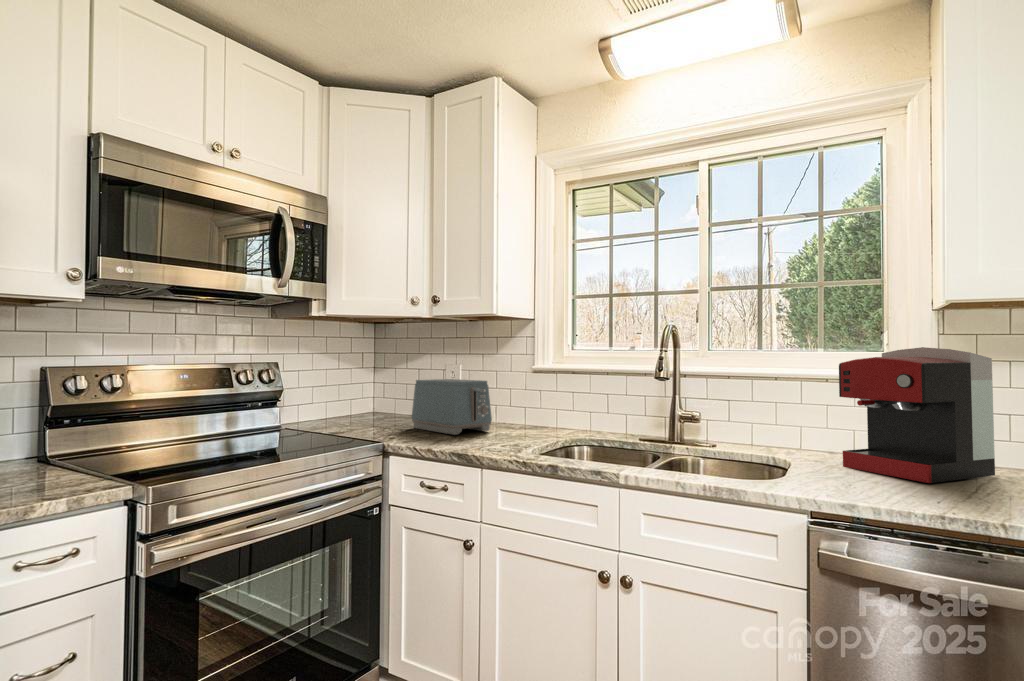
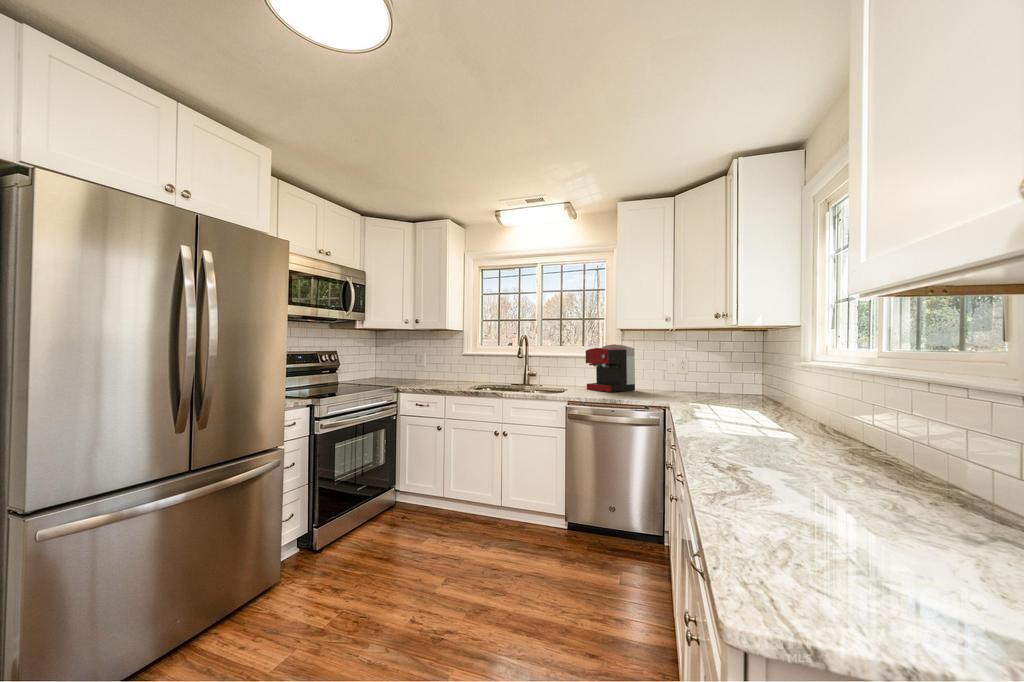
toaster: present [412,379,492,435] -> none [404,359,444,384]

